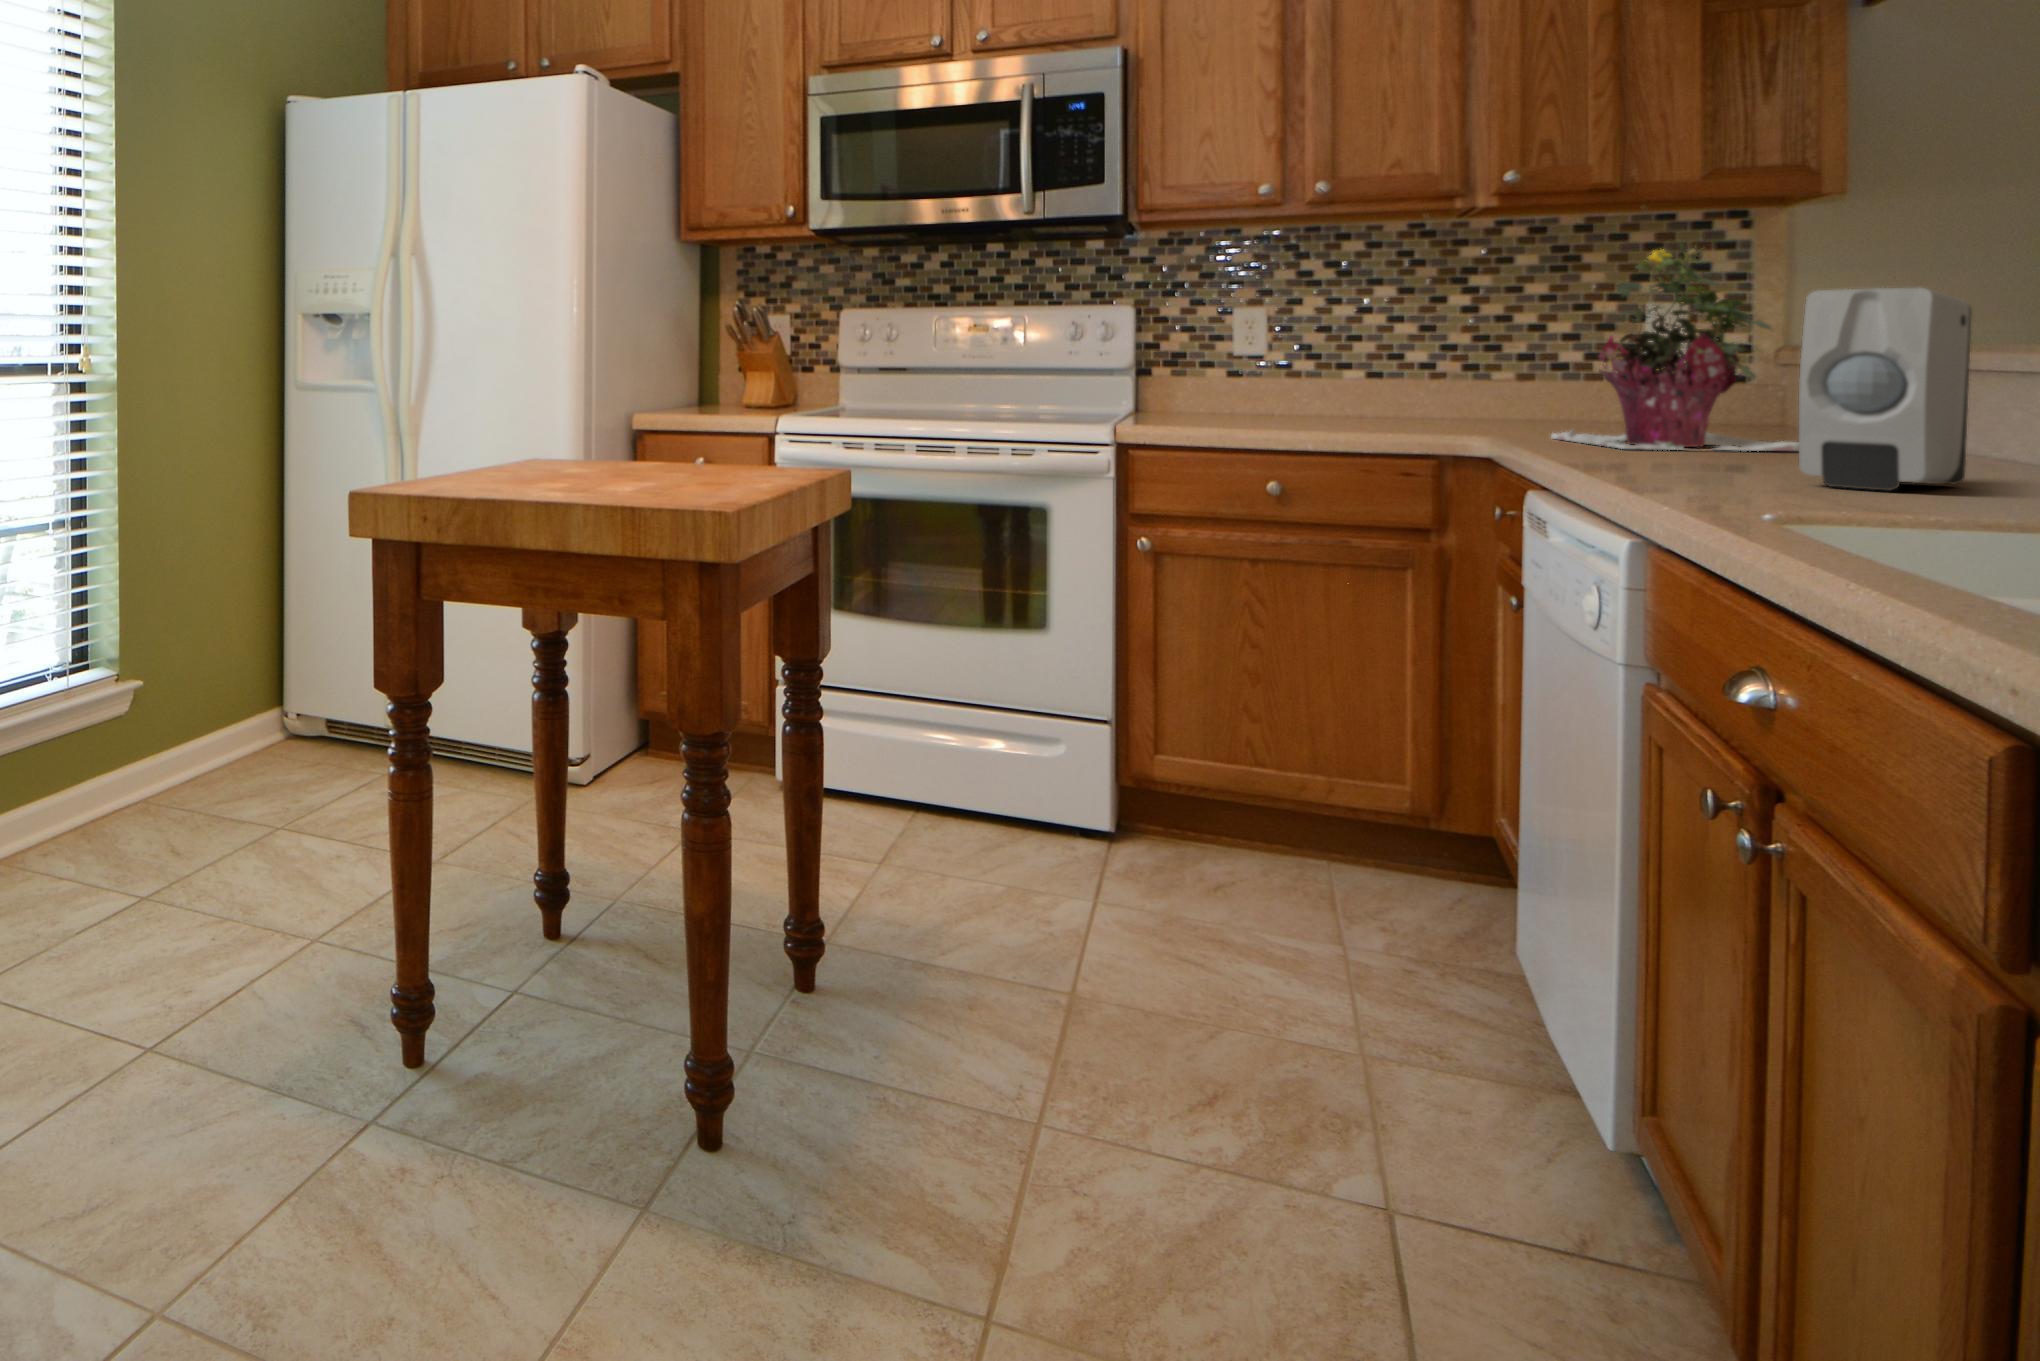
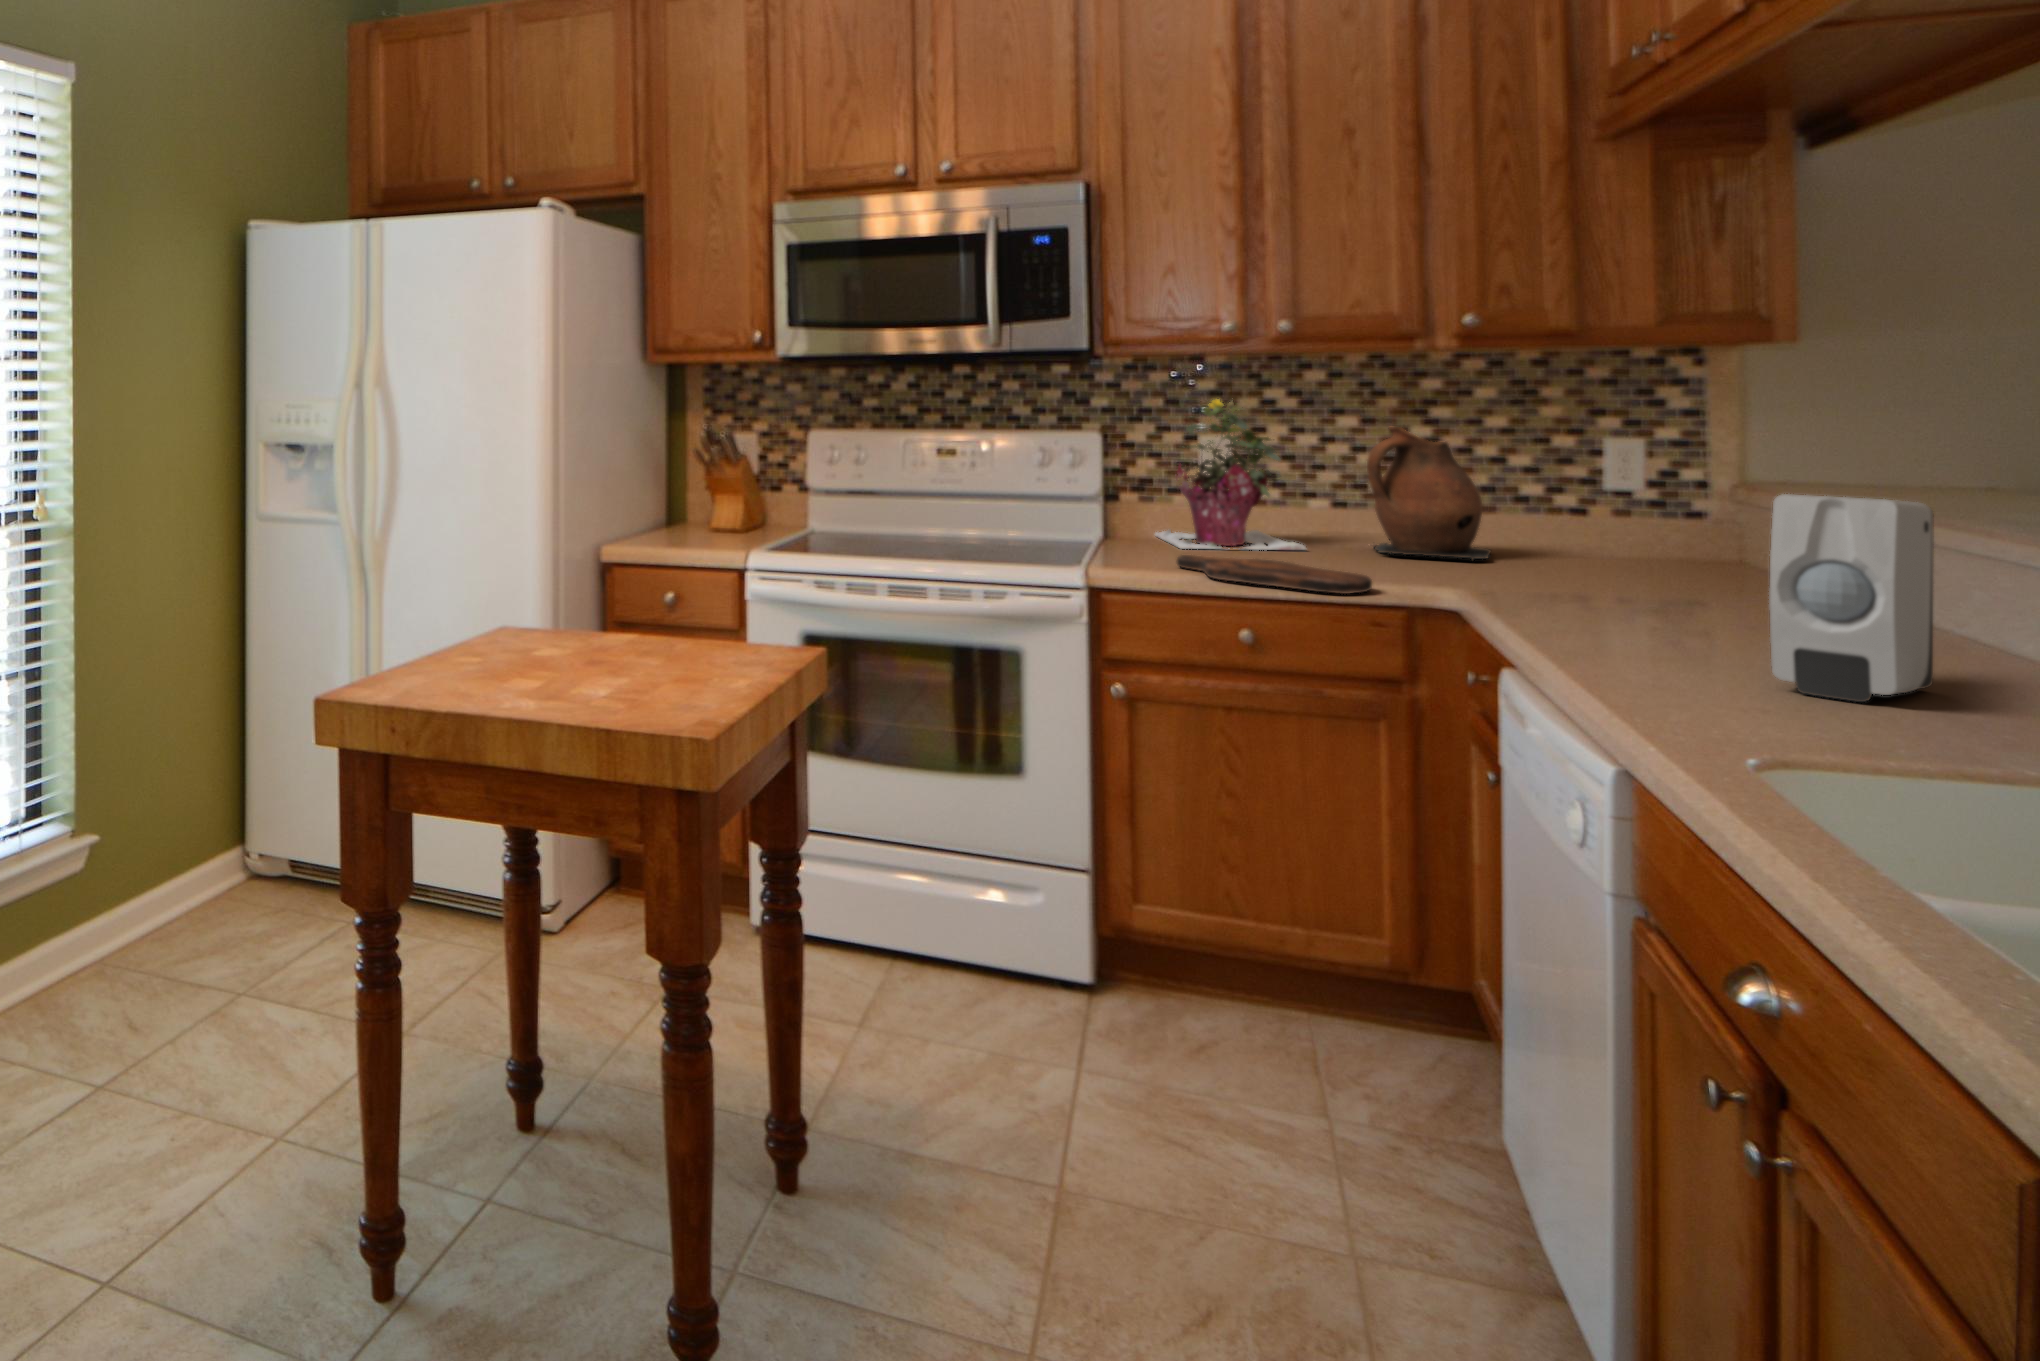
potted plant: present [1551,244,1799,451] -> present [1155,398,1306,550]
ceramic pitcher: none [1401,293,1526,424] -> present [1367,427,1491,560]
cutting board: none [1206,415,1401,438] -> present [1177,555,1372,594]

